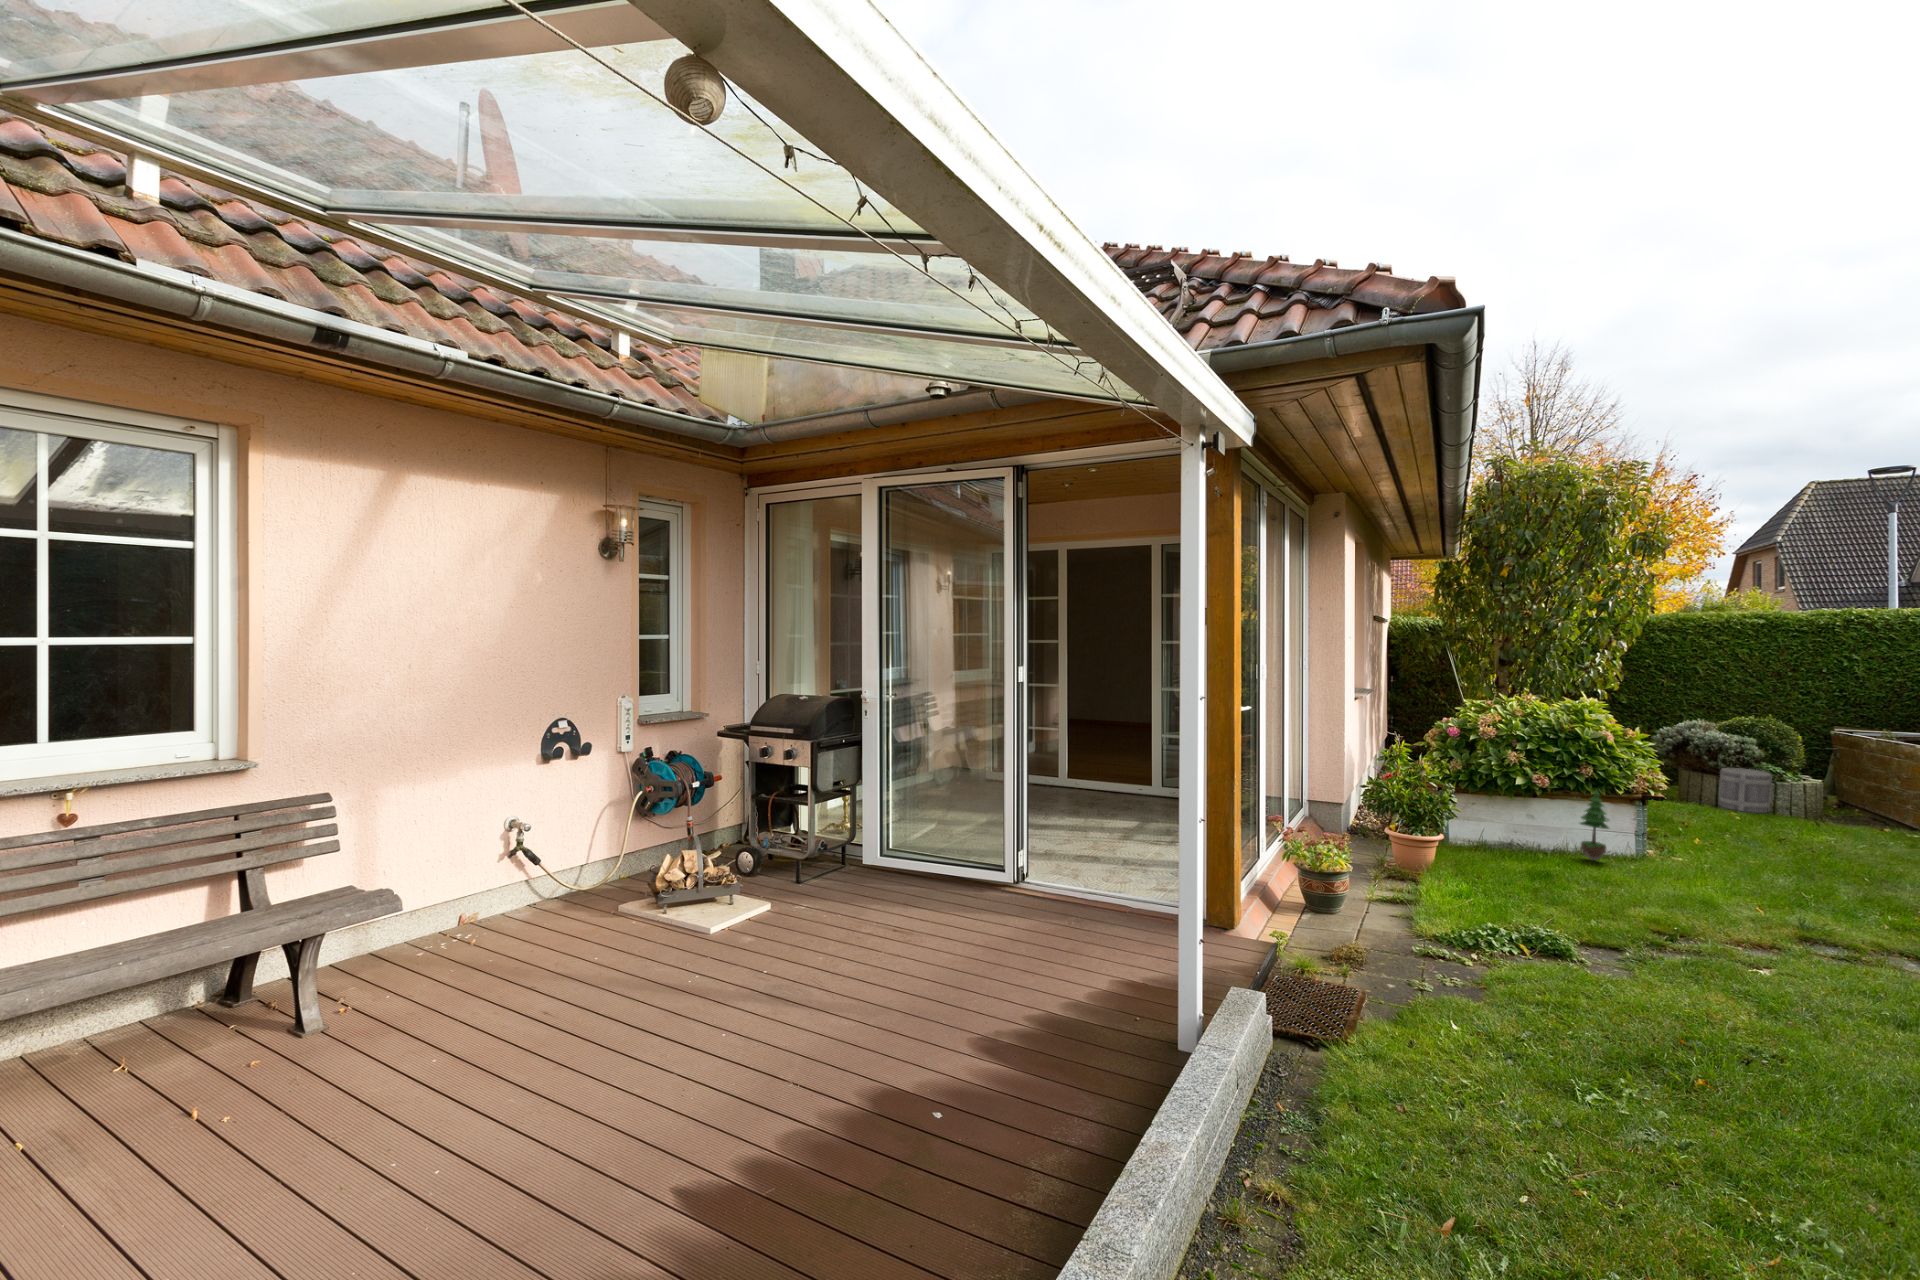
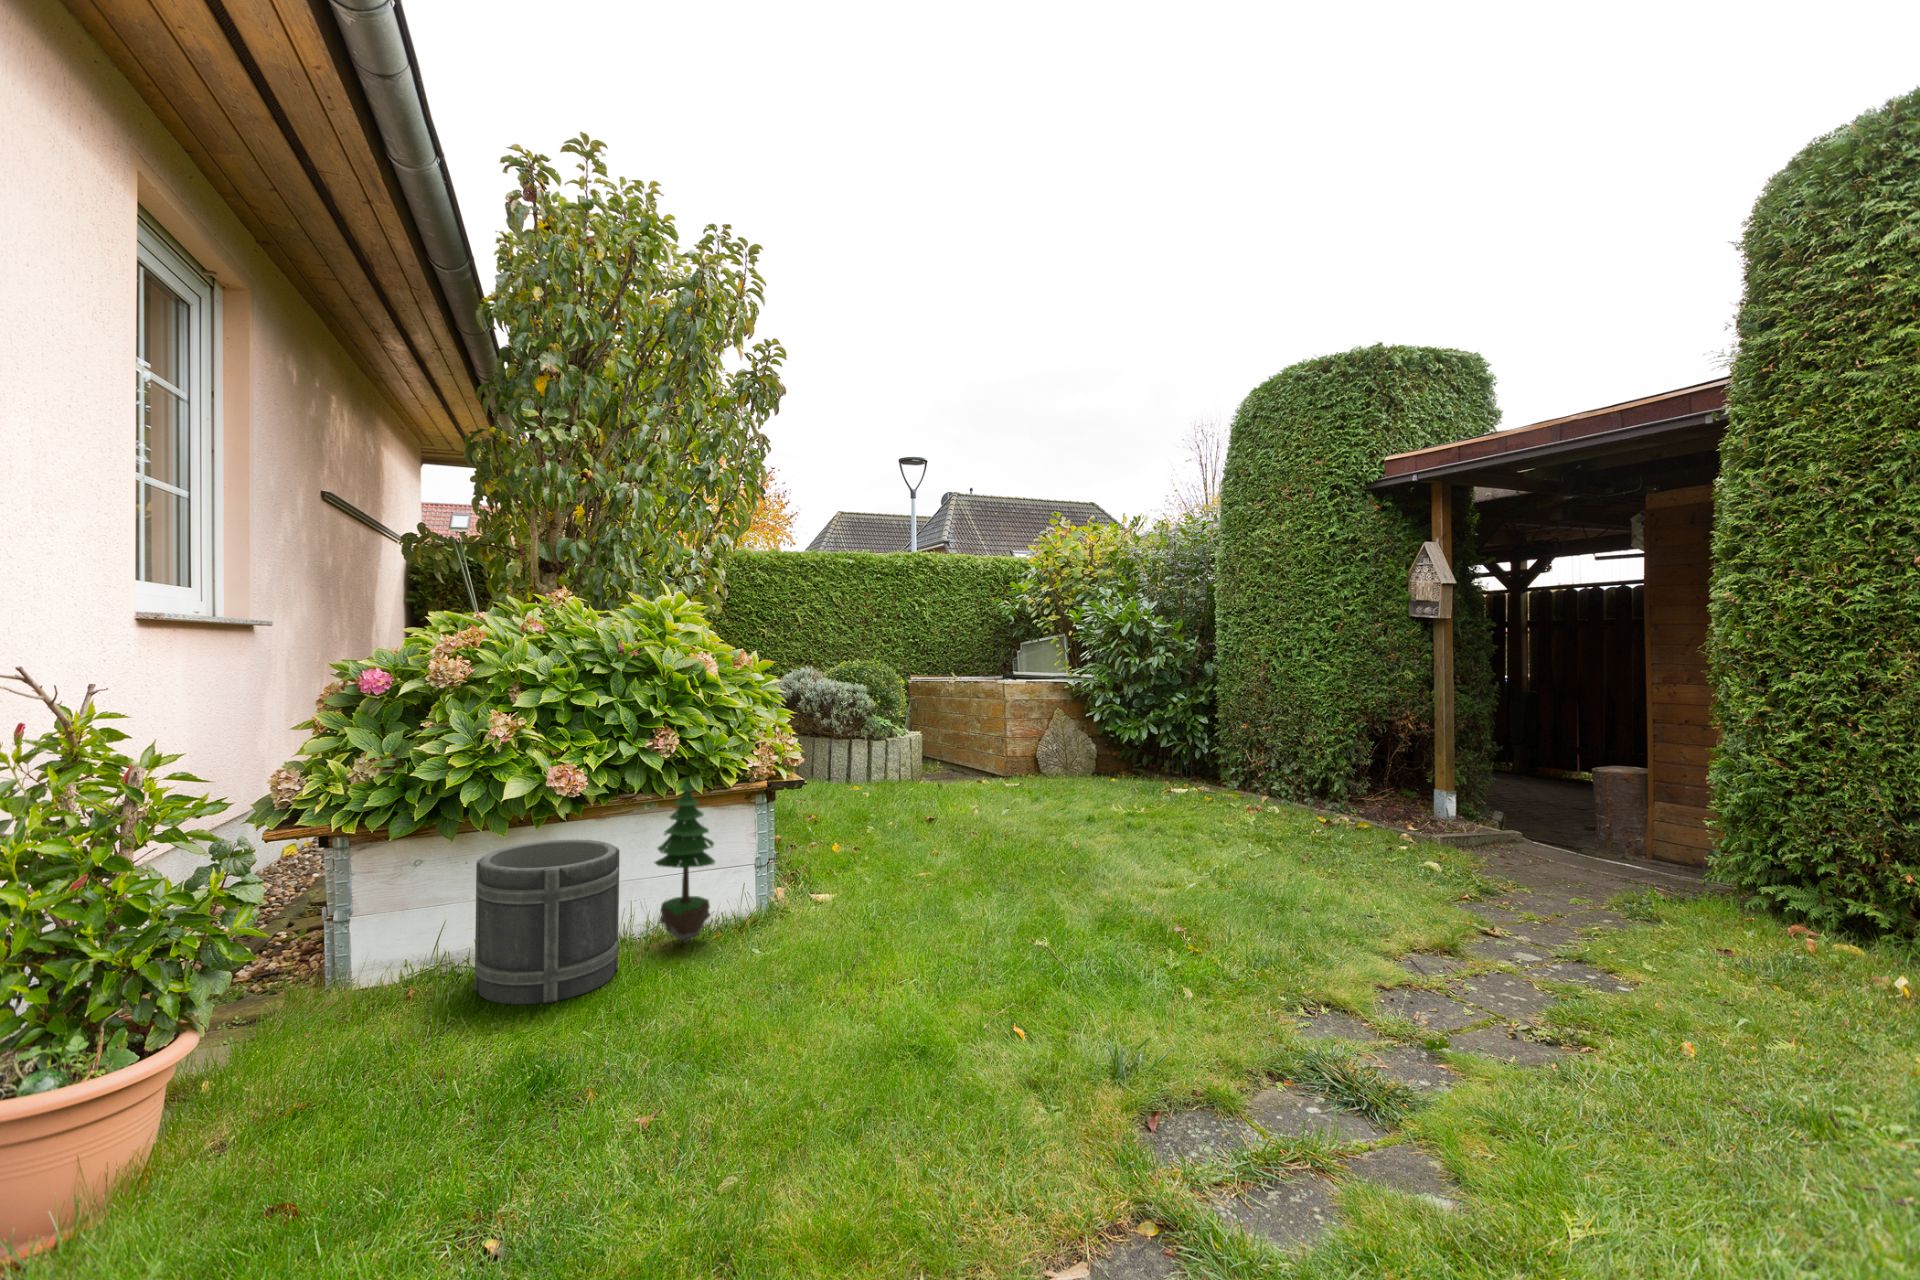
bucket: present [1719,768,1772,813] -> present [475,839,619,1004]

